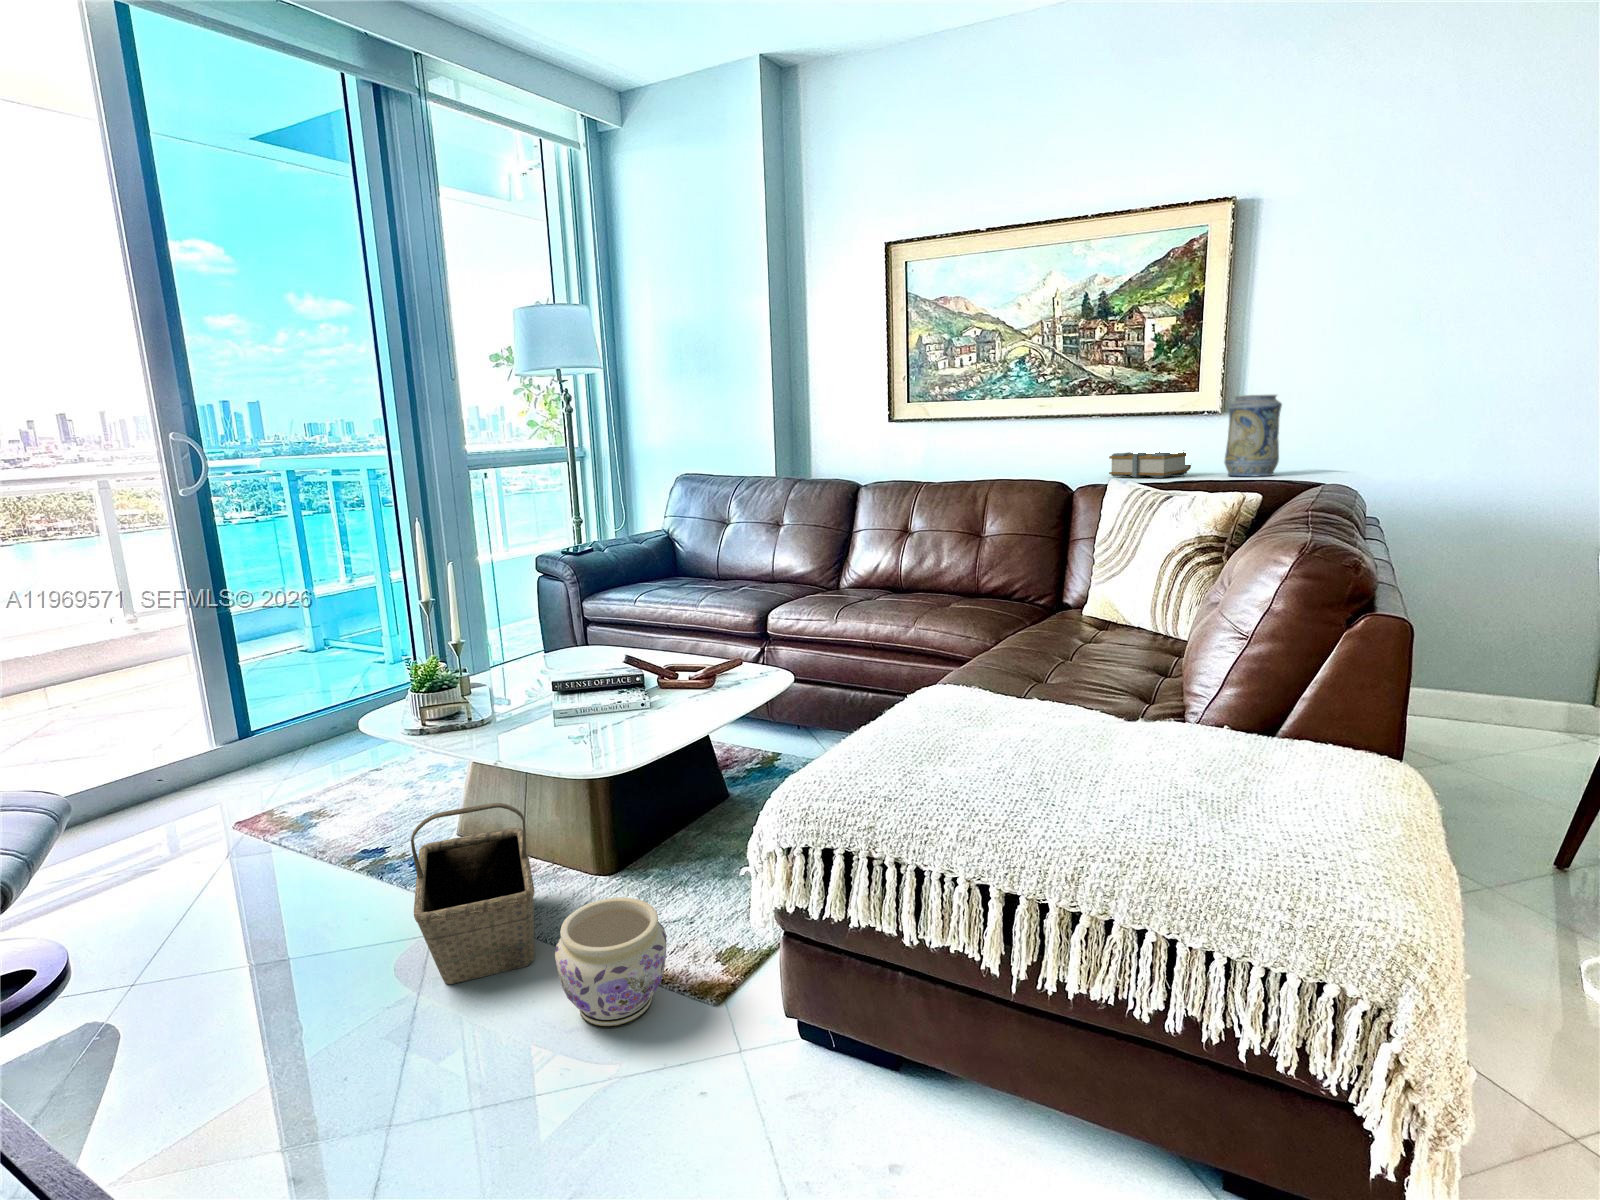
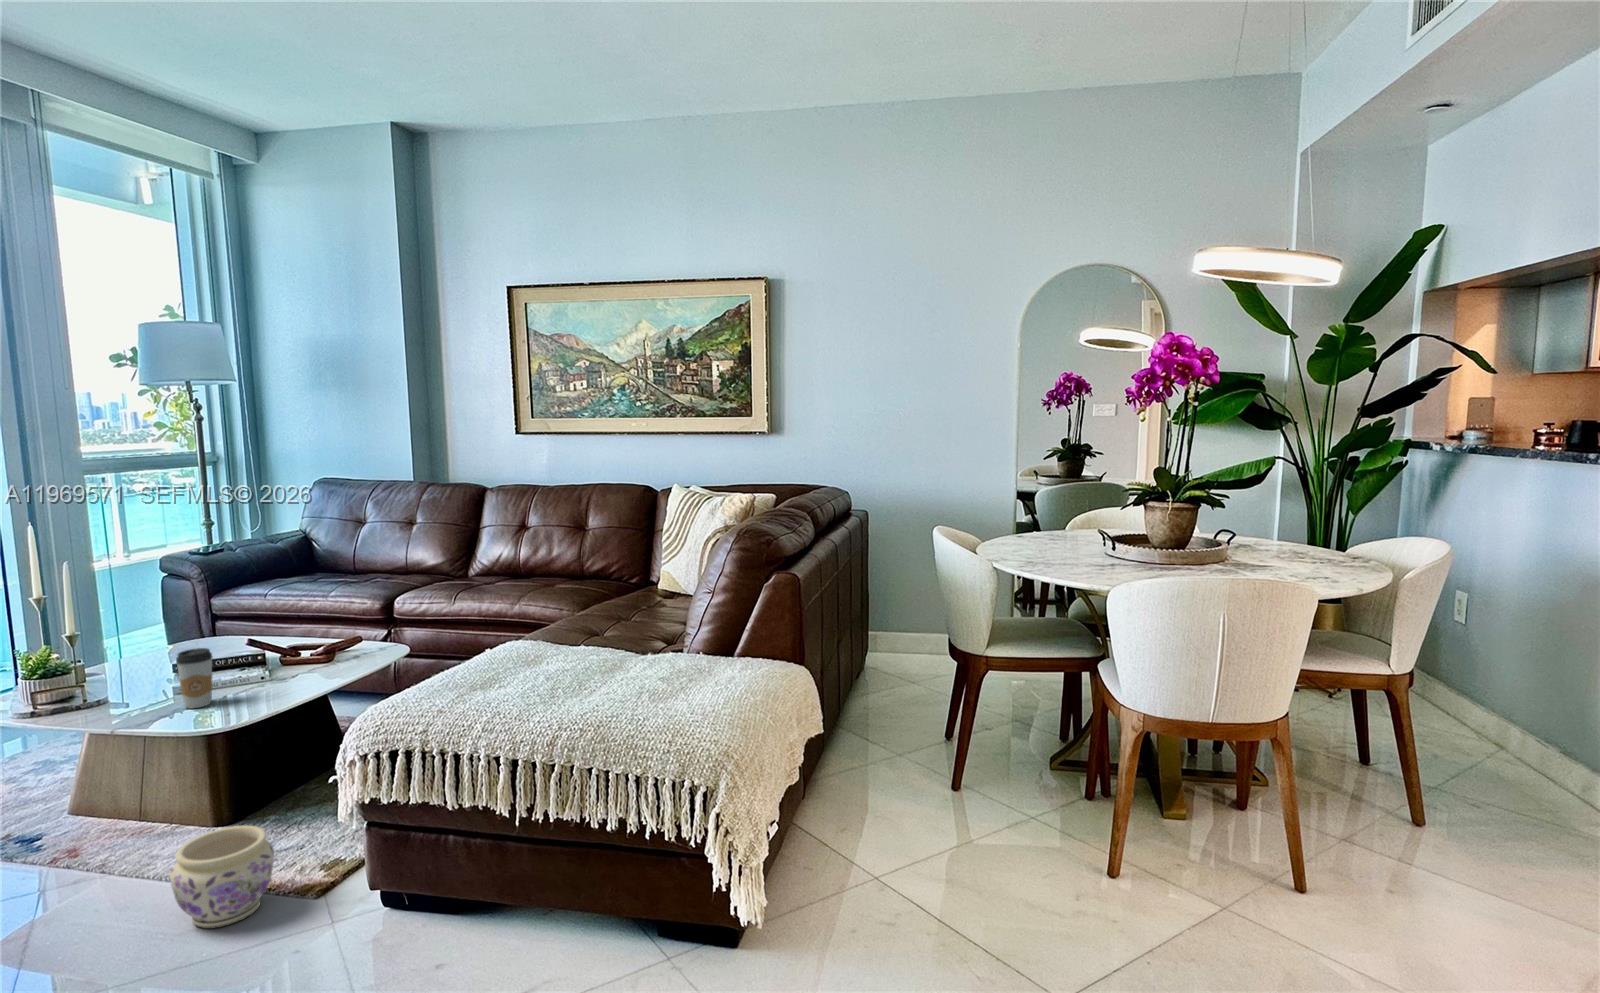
decorative vase: present [1225,395,1282,476] -> none [772,420,808,480]
book: present [1109,452,1191,478] -> none [692,458,752,480]
coffee cup: none [556,666,593,737] -> present [176,648,212,708]
basket: present [411,803,535,984] -> none [24,767,151,925]

